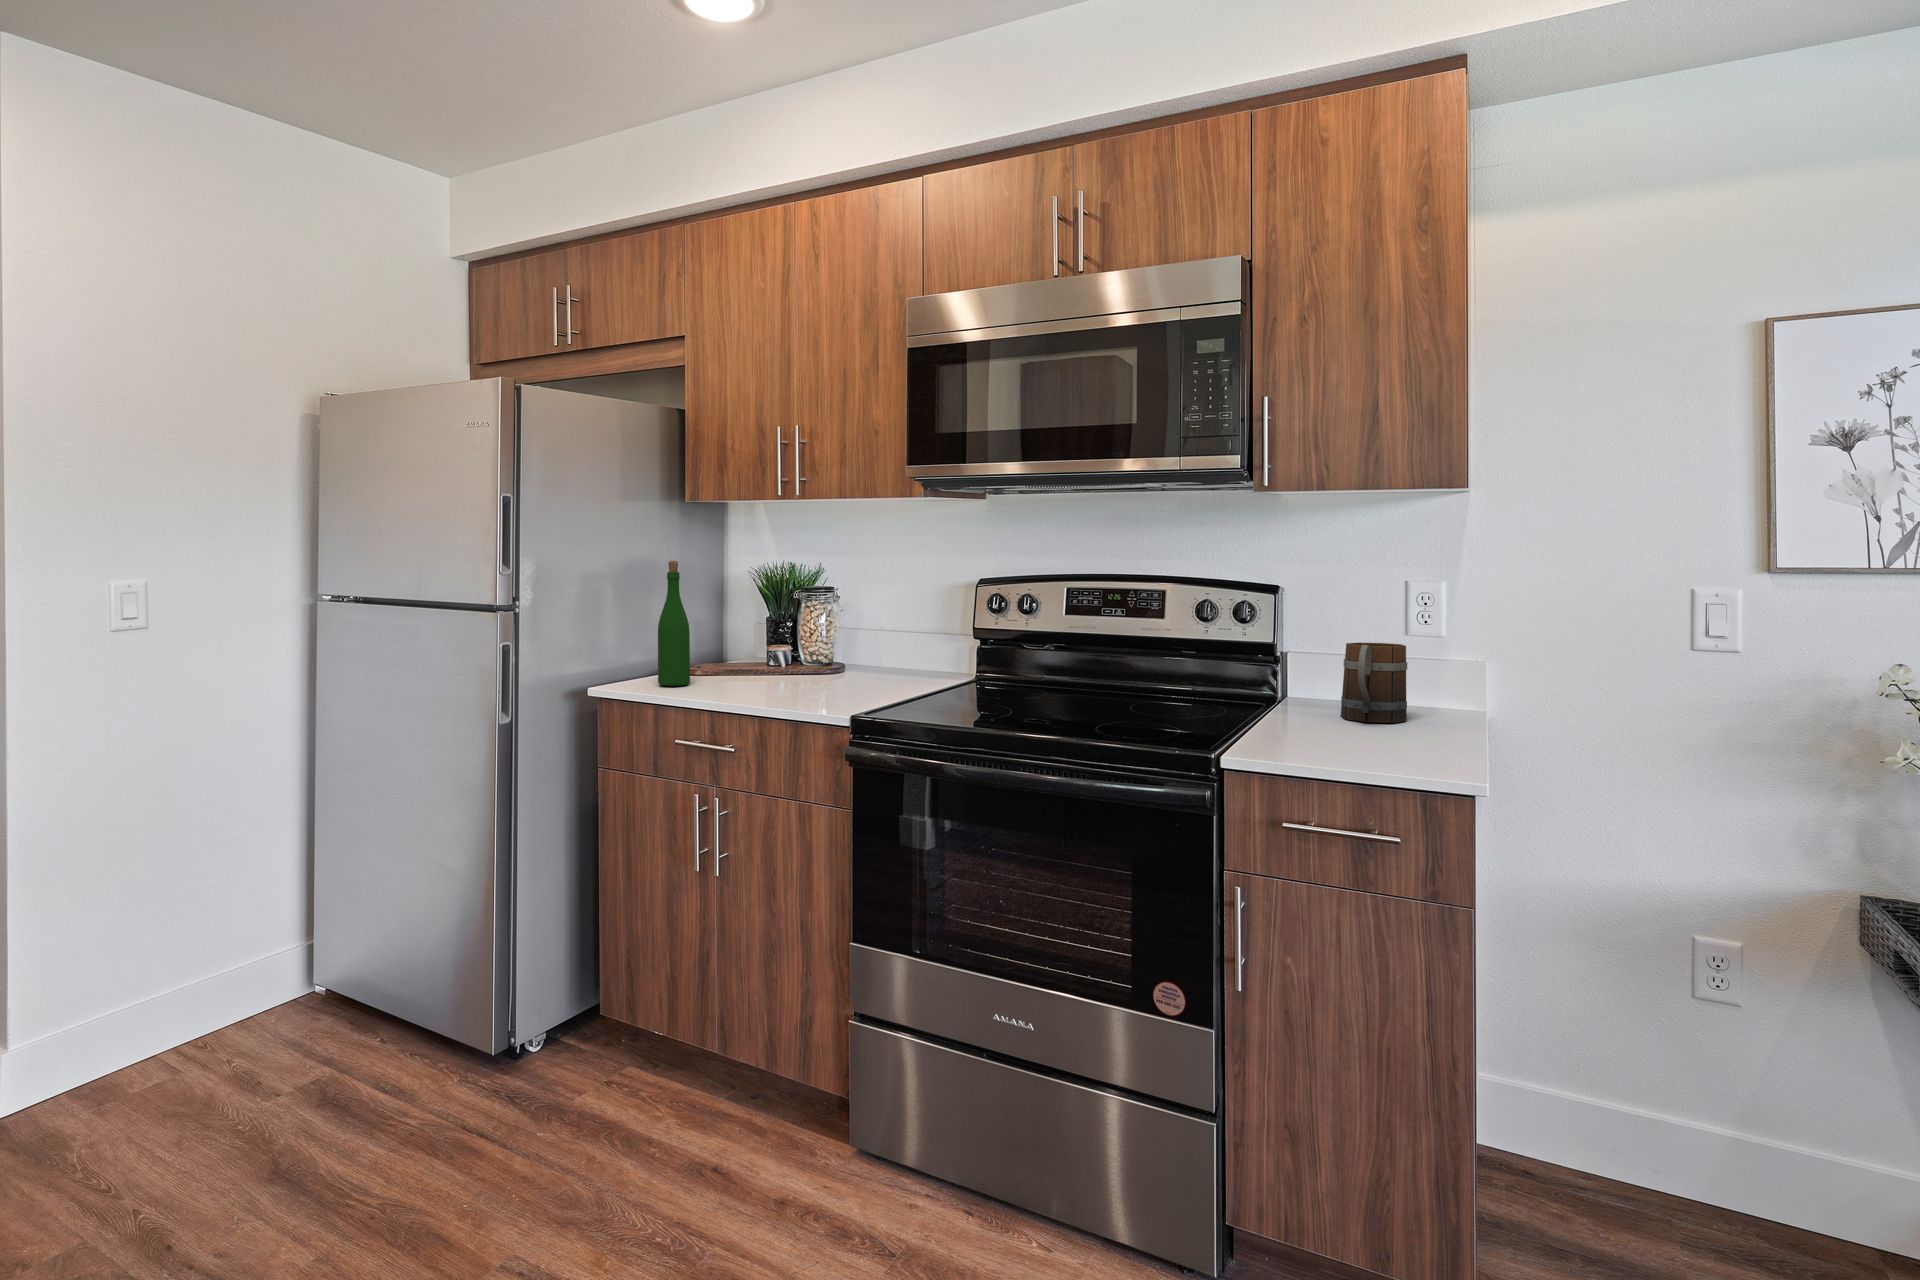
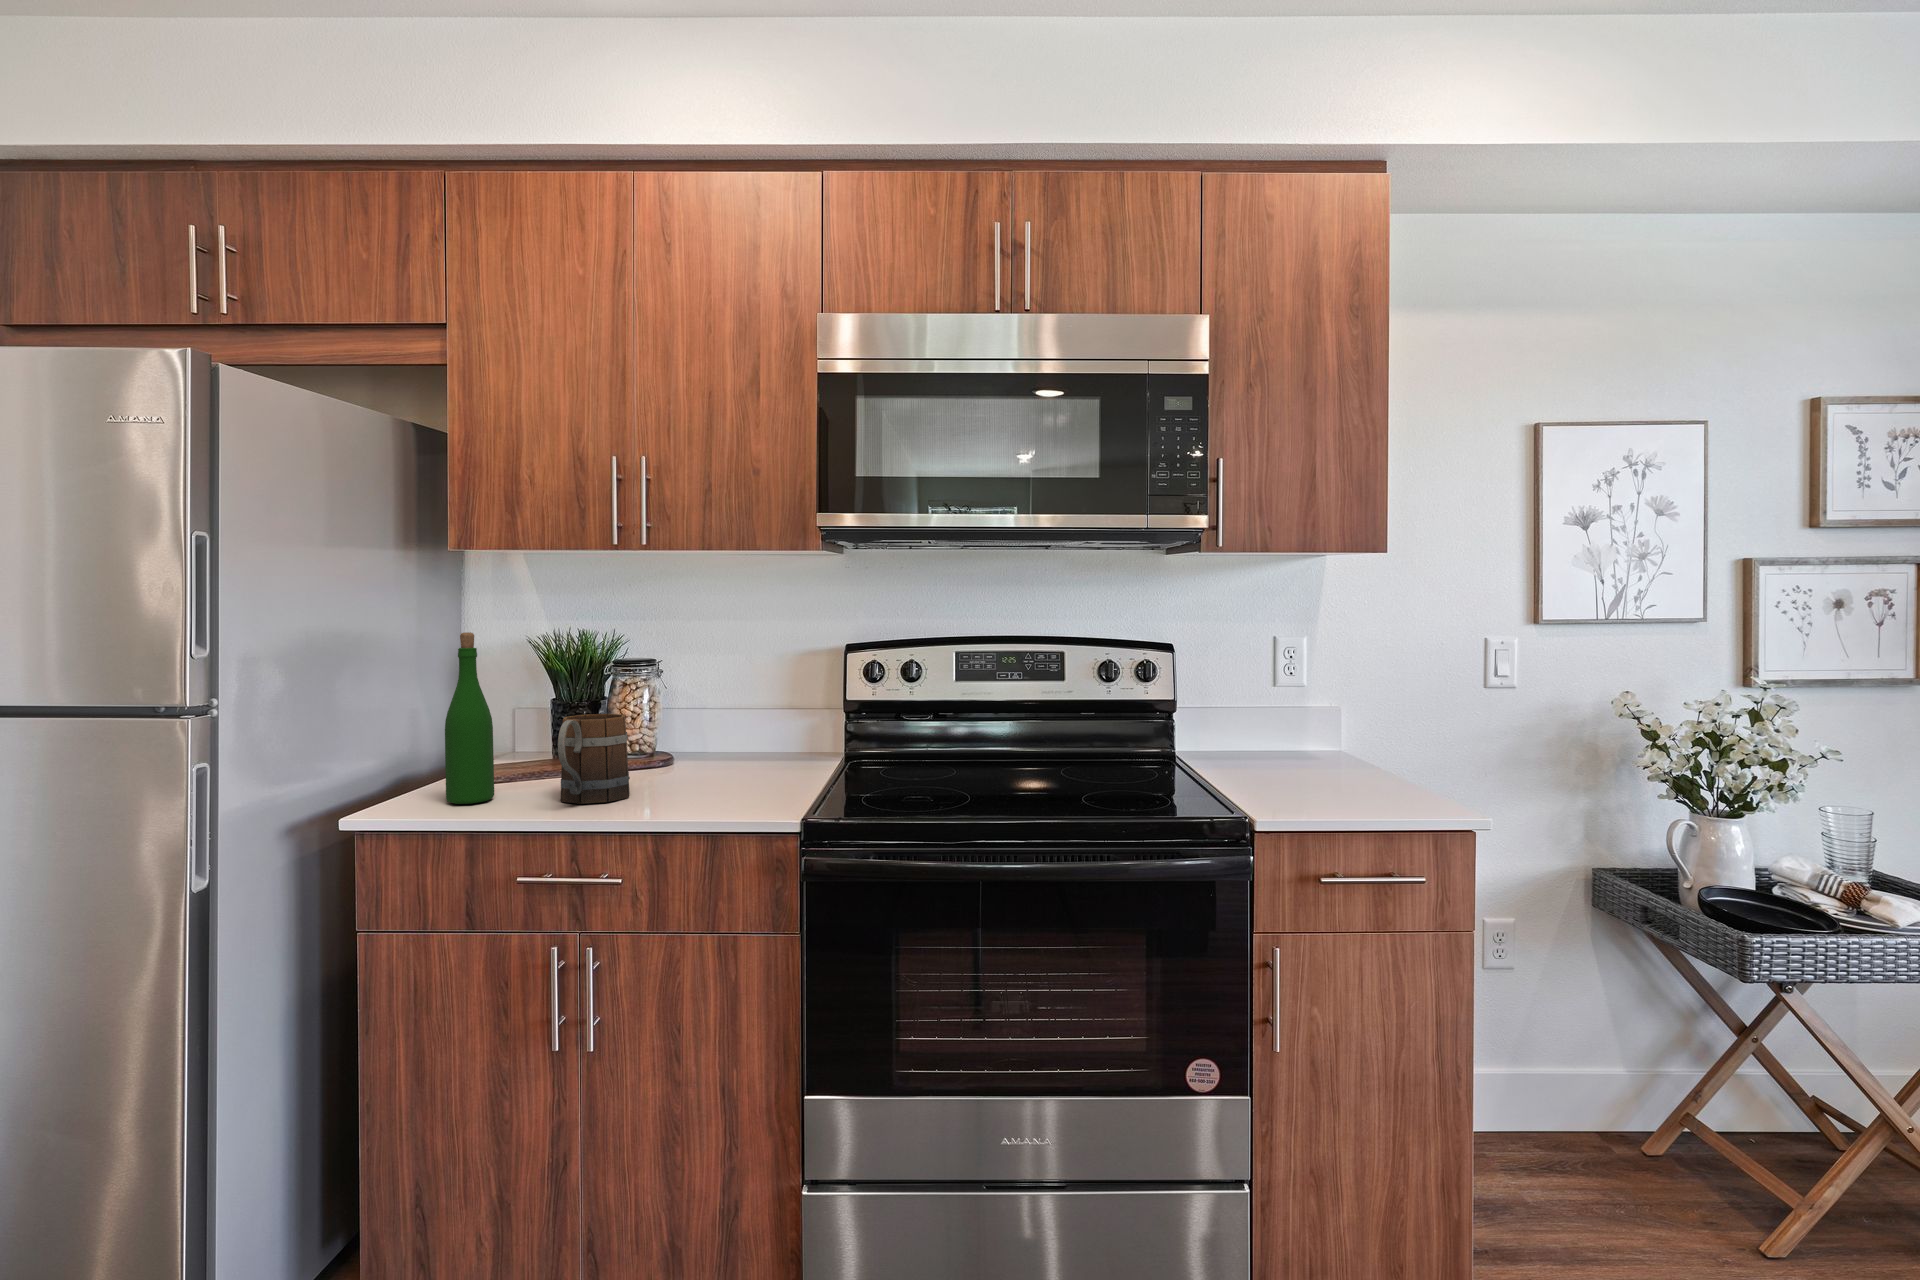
mug: present [1341,643,1407,723] -> present [558,714,630,804]

